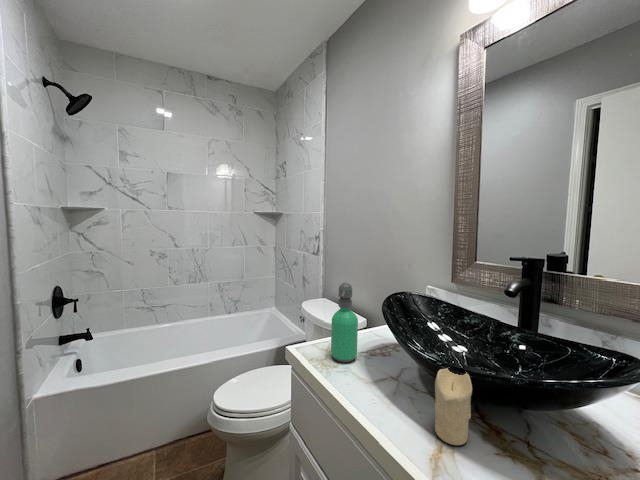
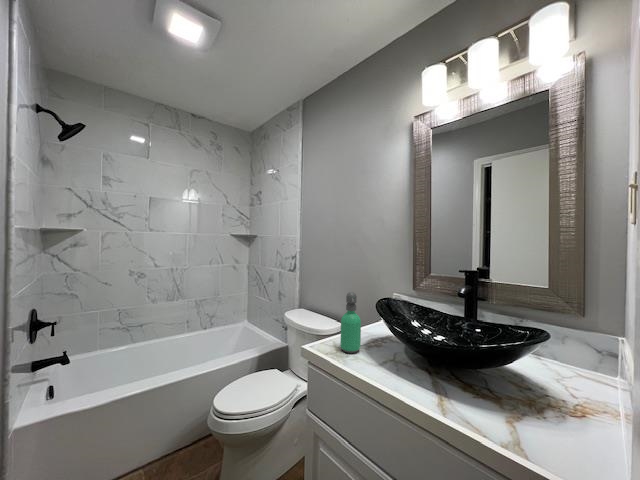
candle: present [435,368,472,445] -> none [431,344,455,394]

